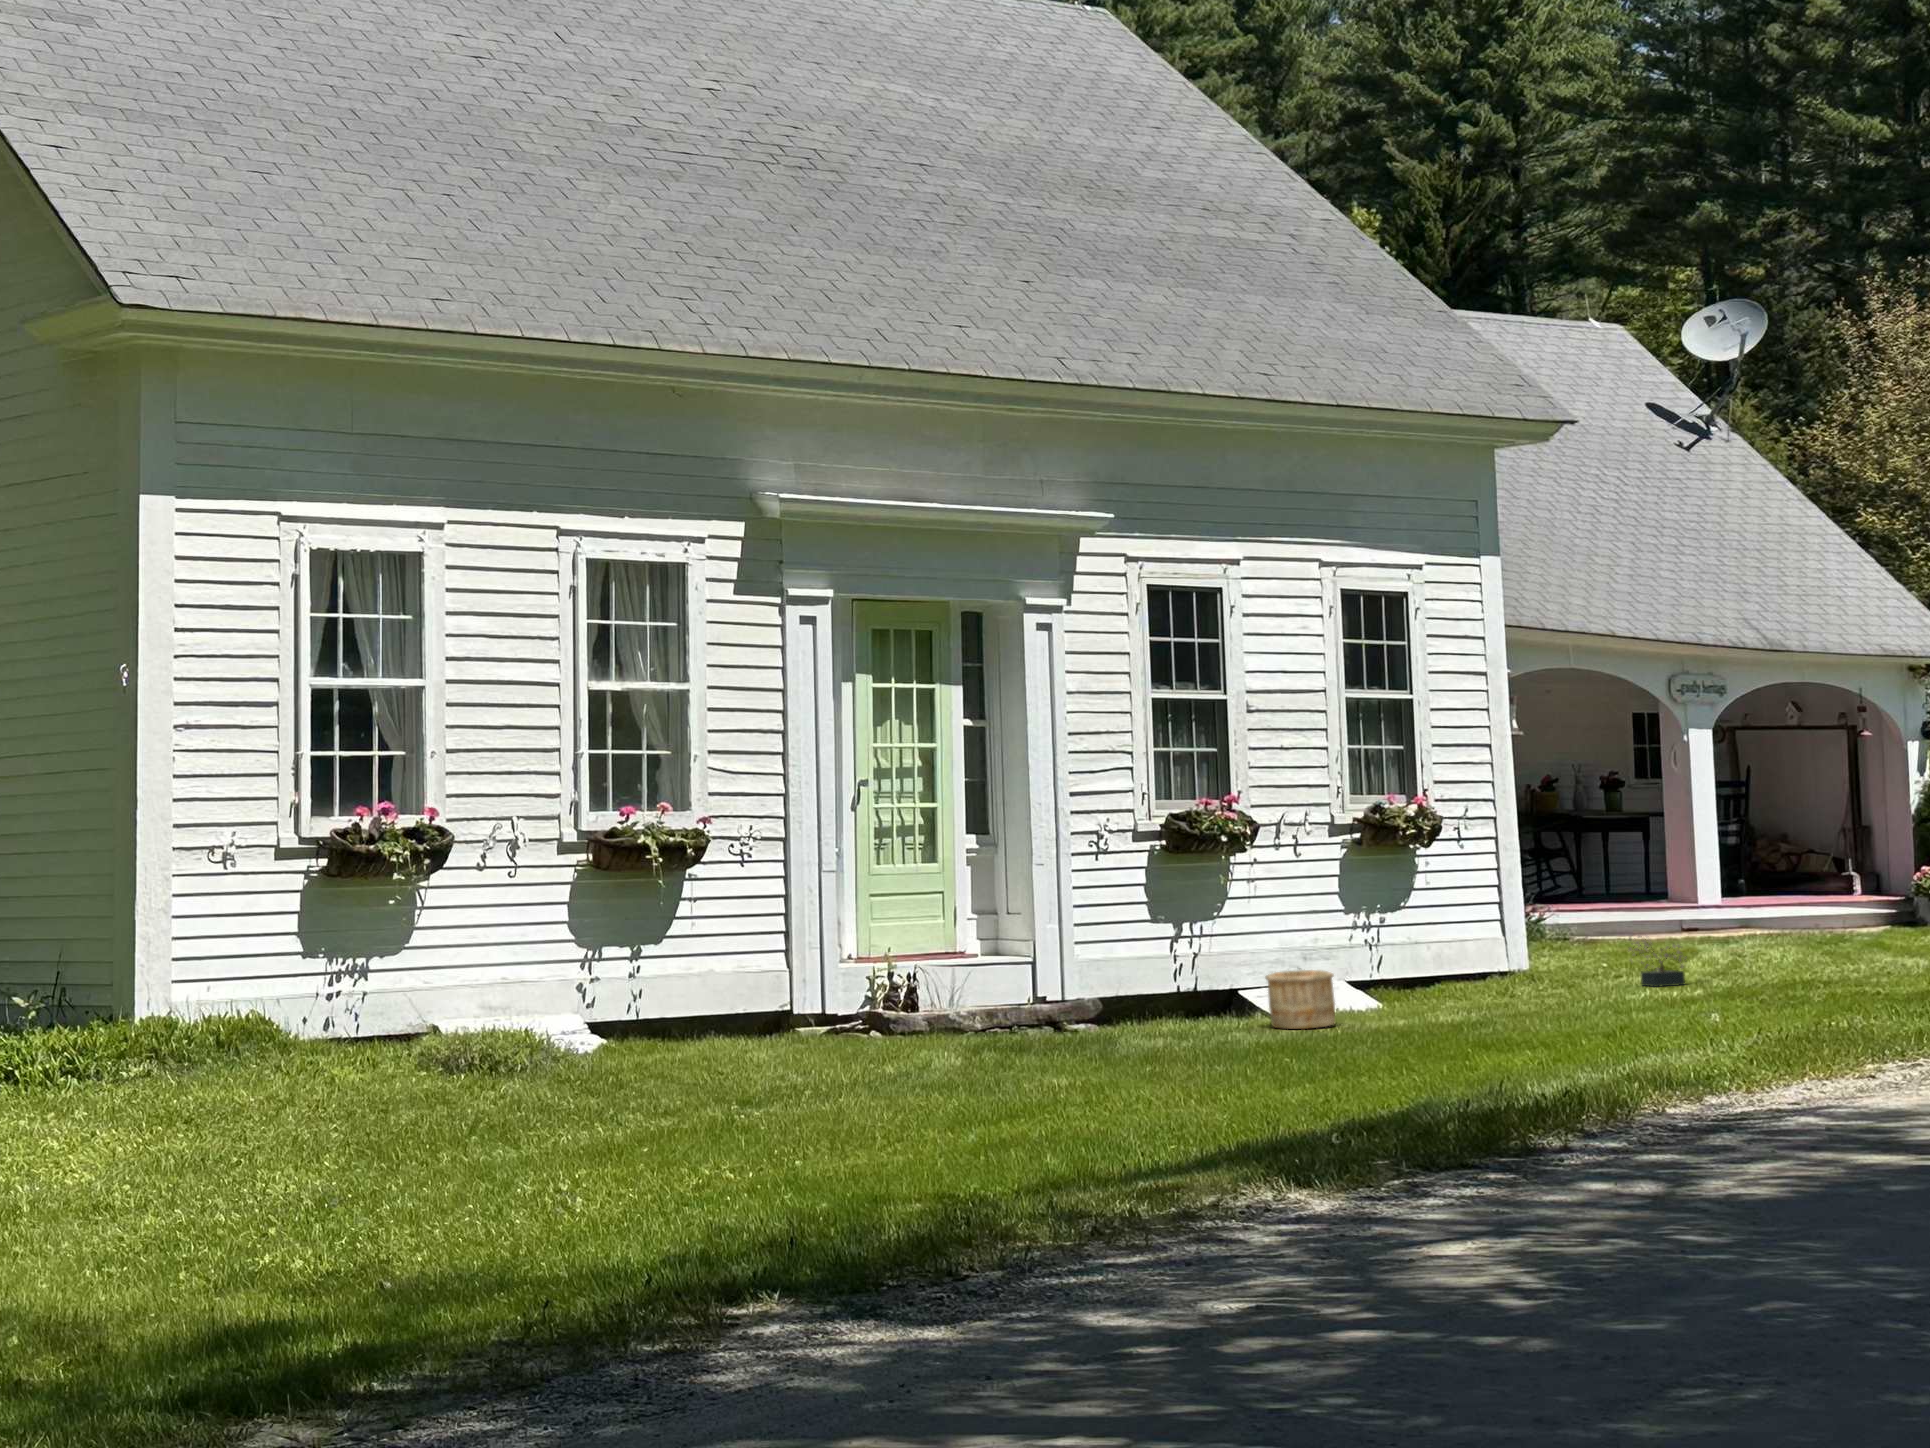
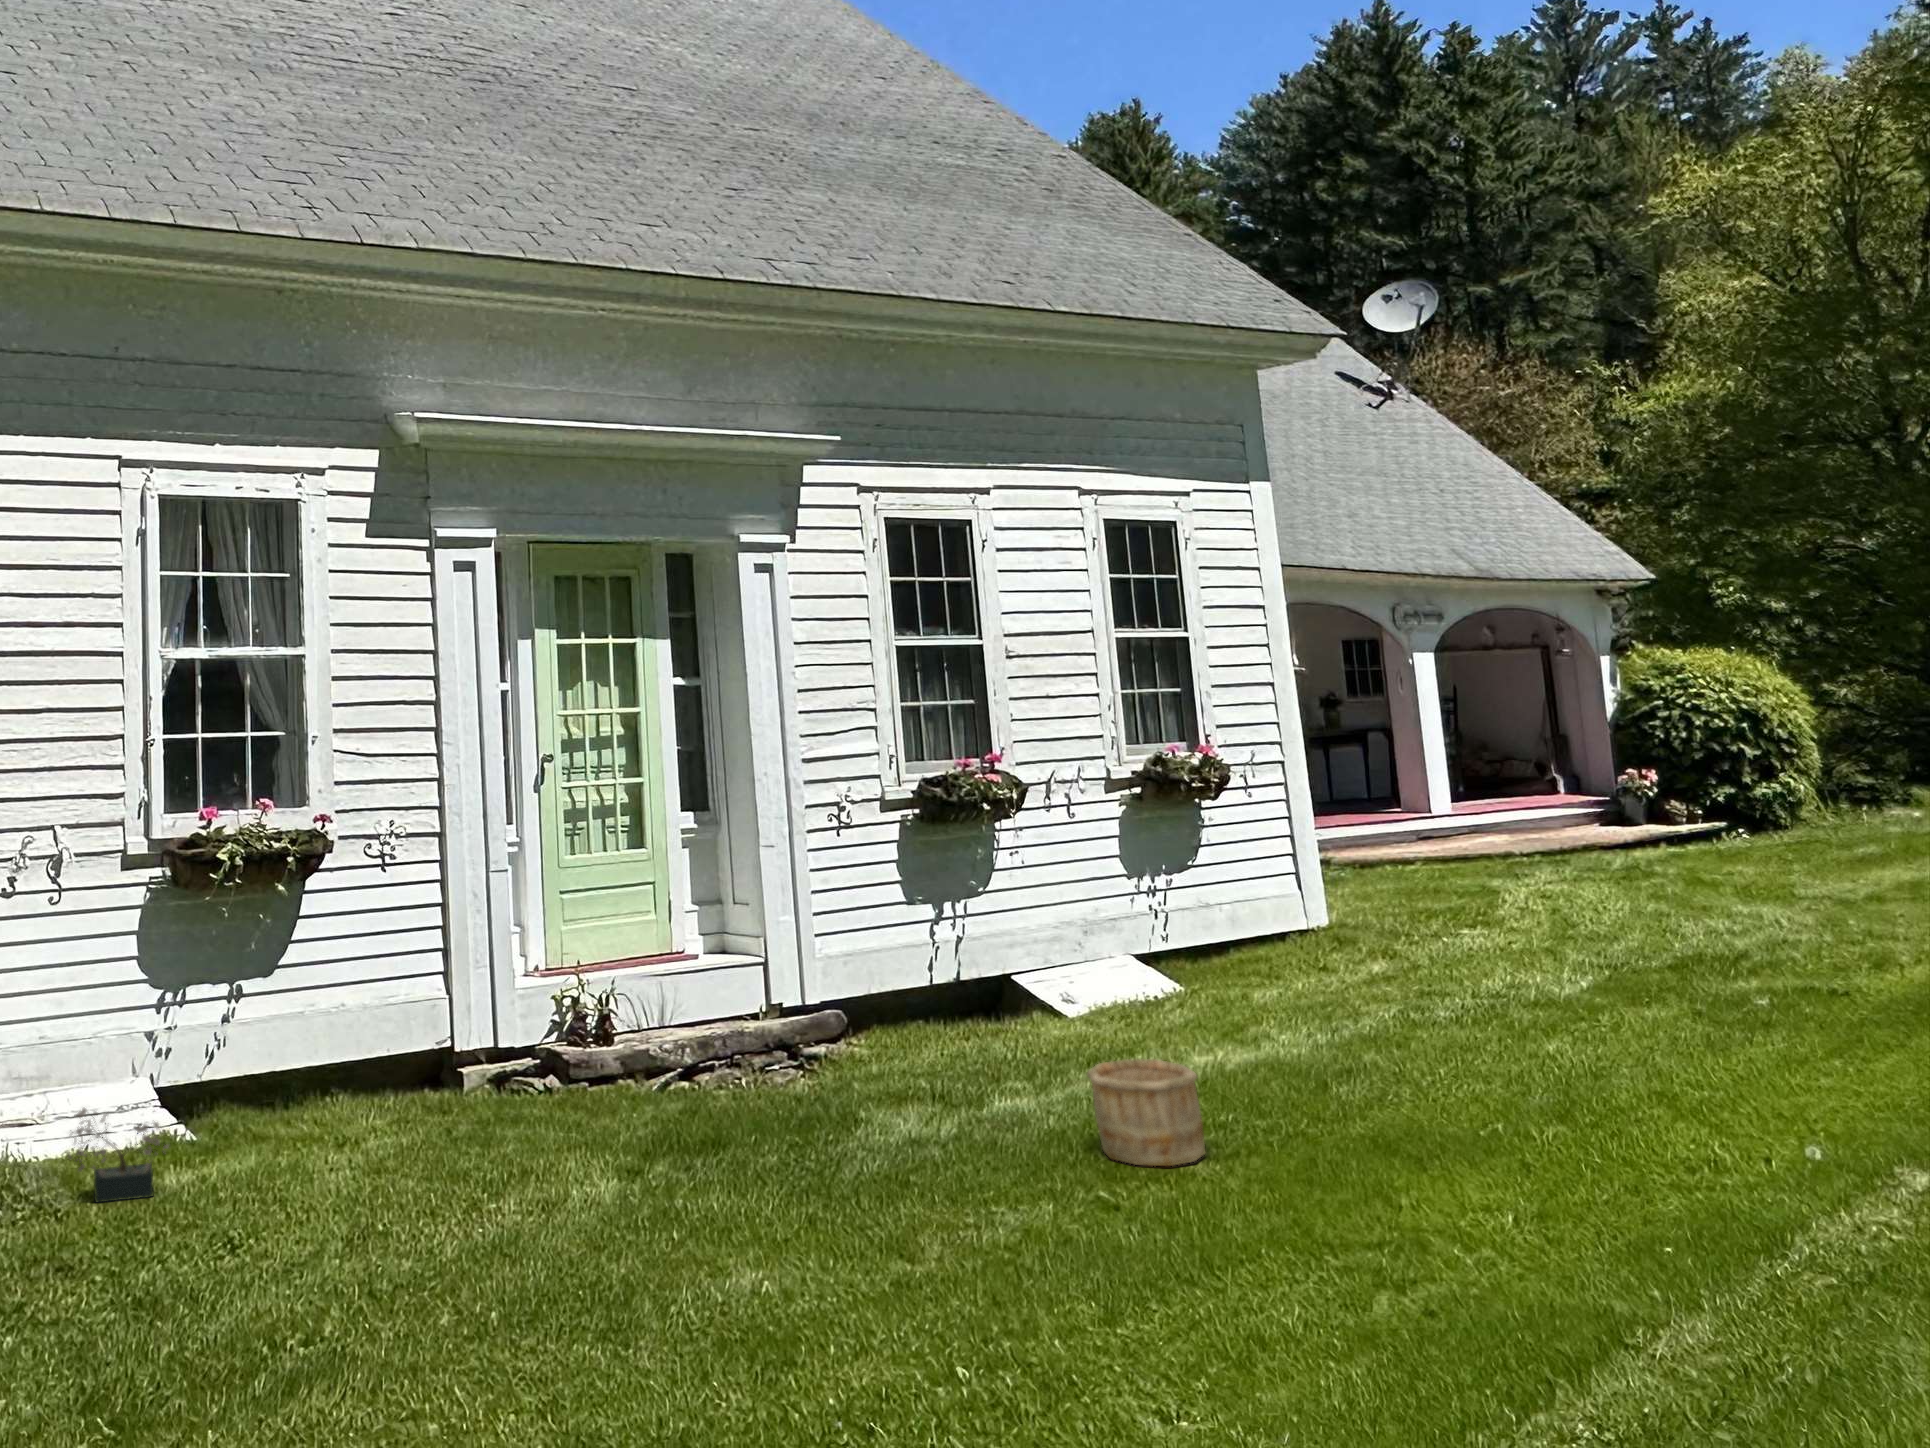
decorative plant: present [1629,935,1686,987] -> present [67,1108,168,1203]

